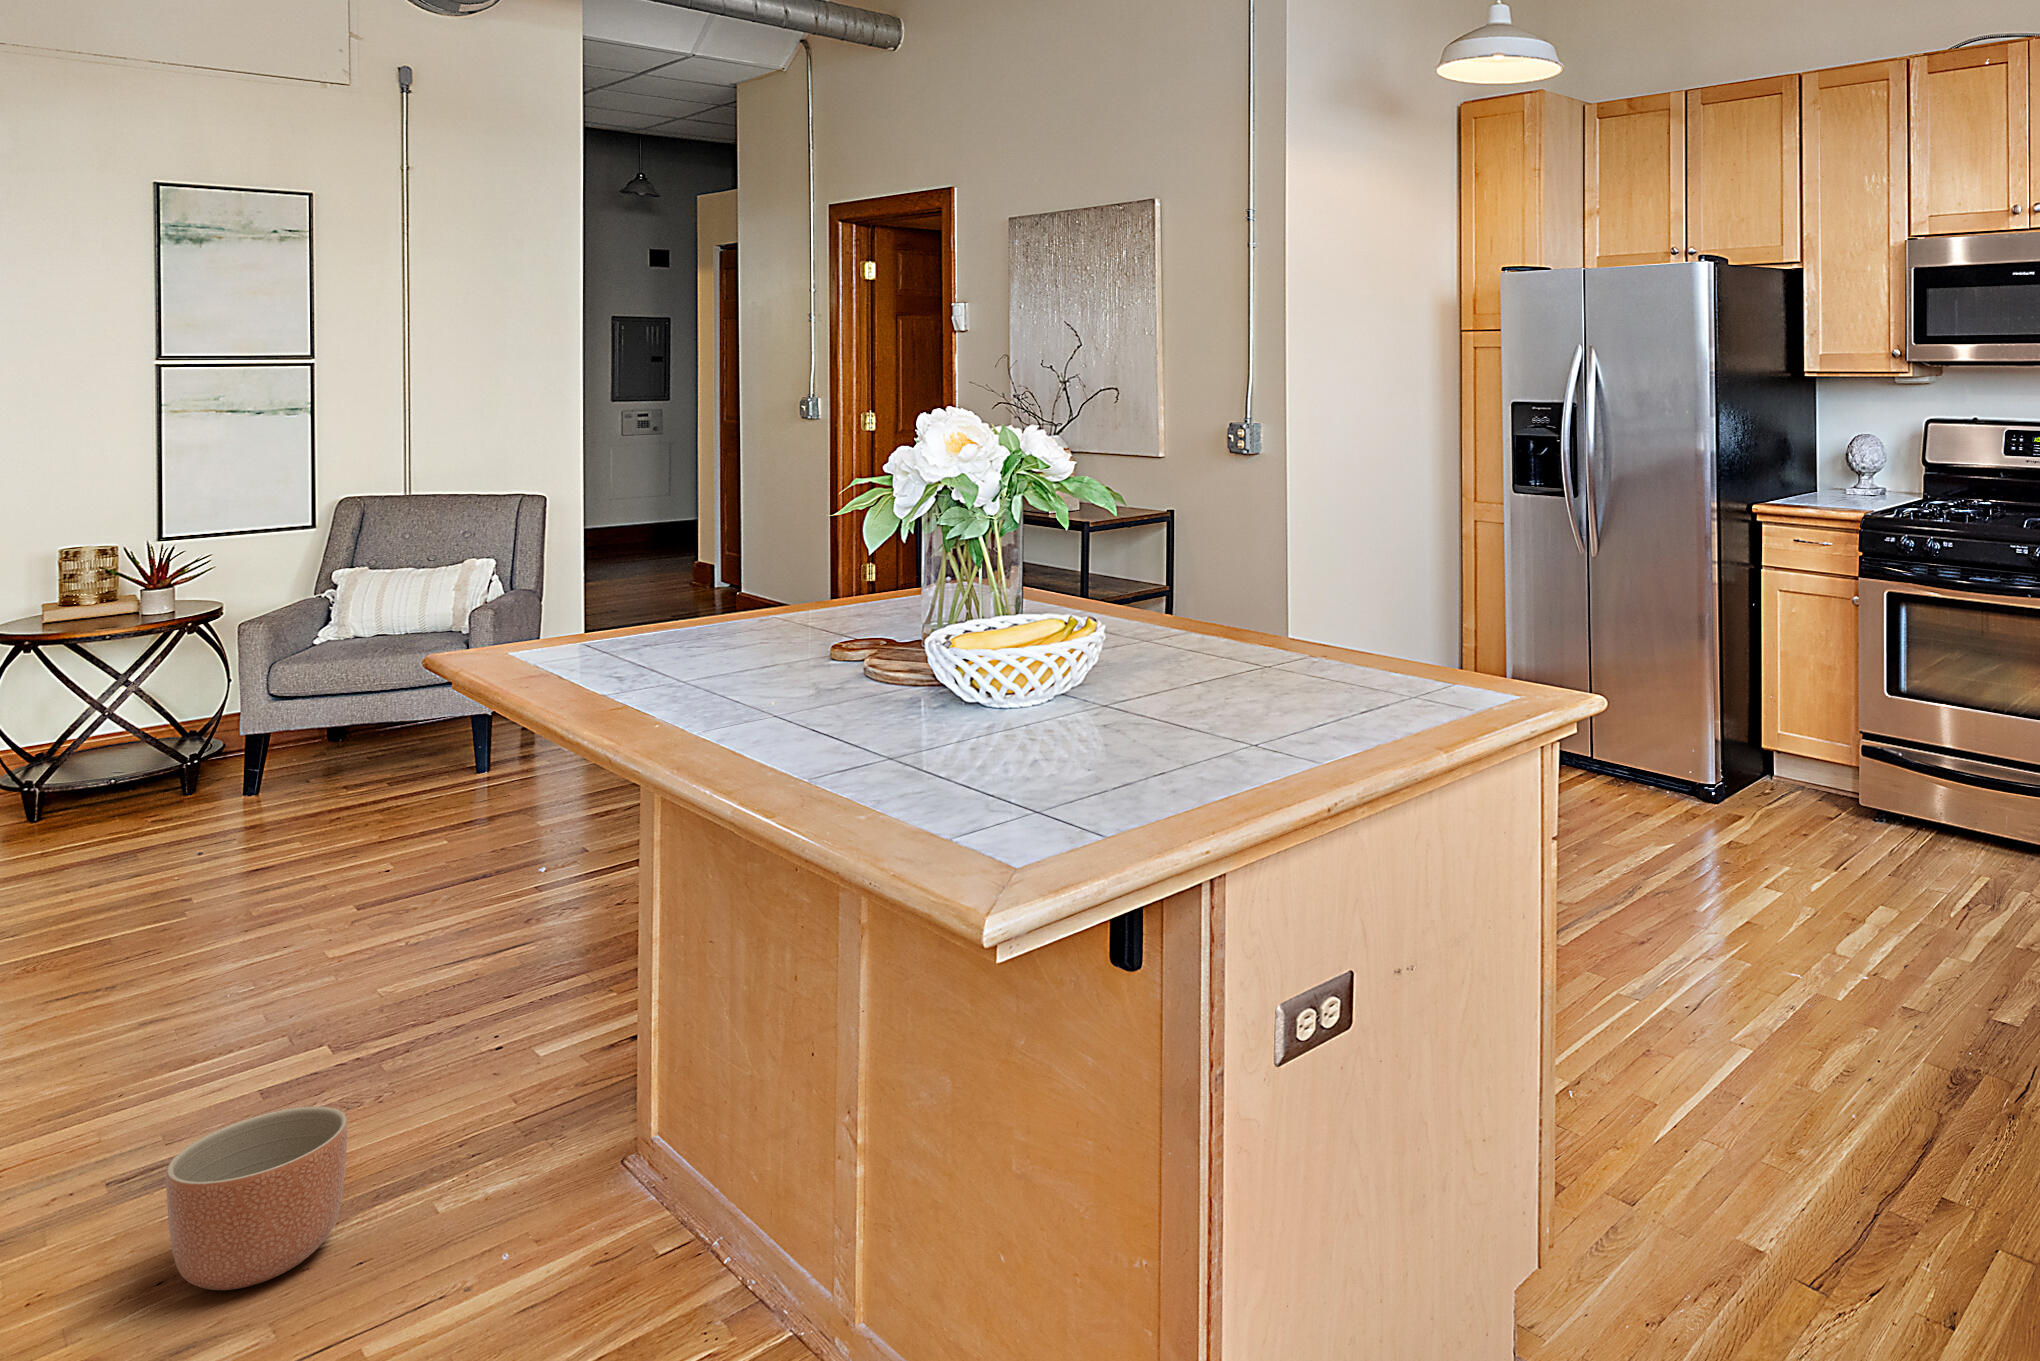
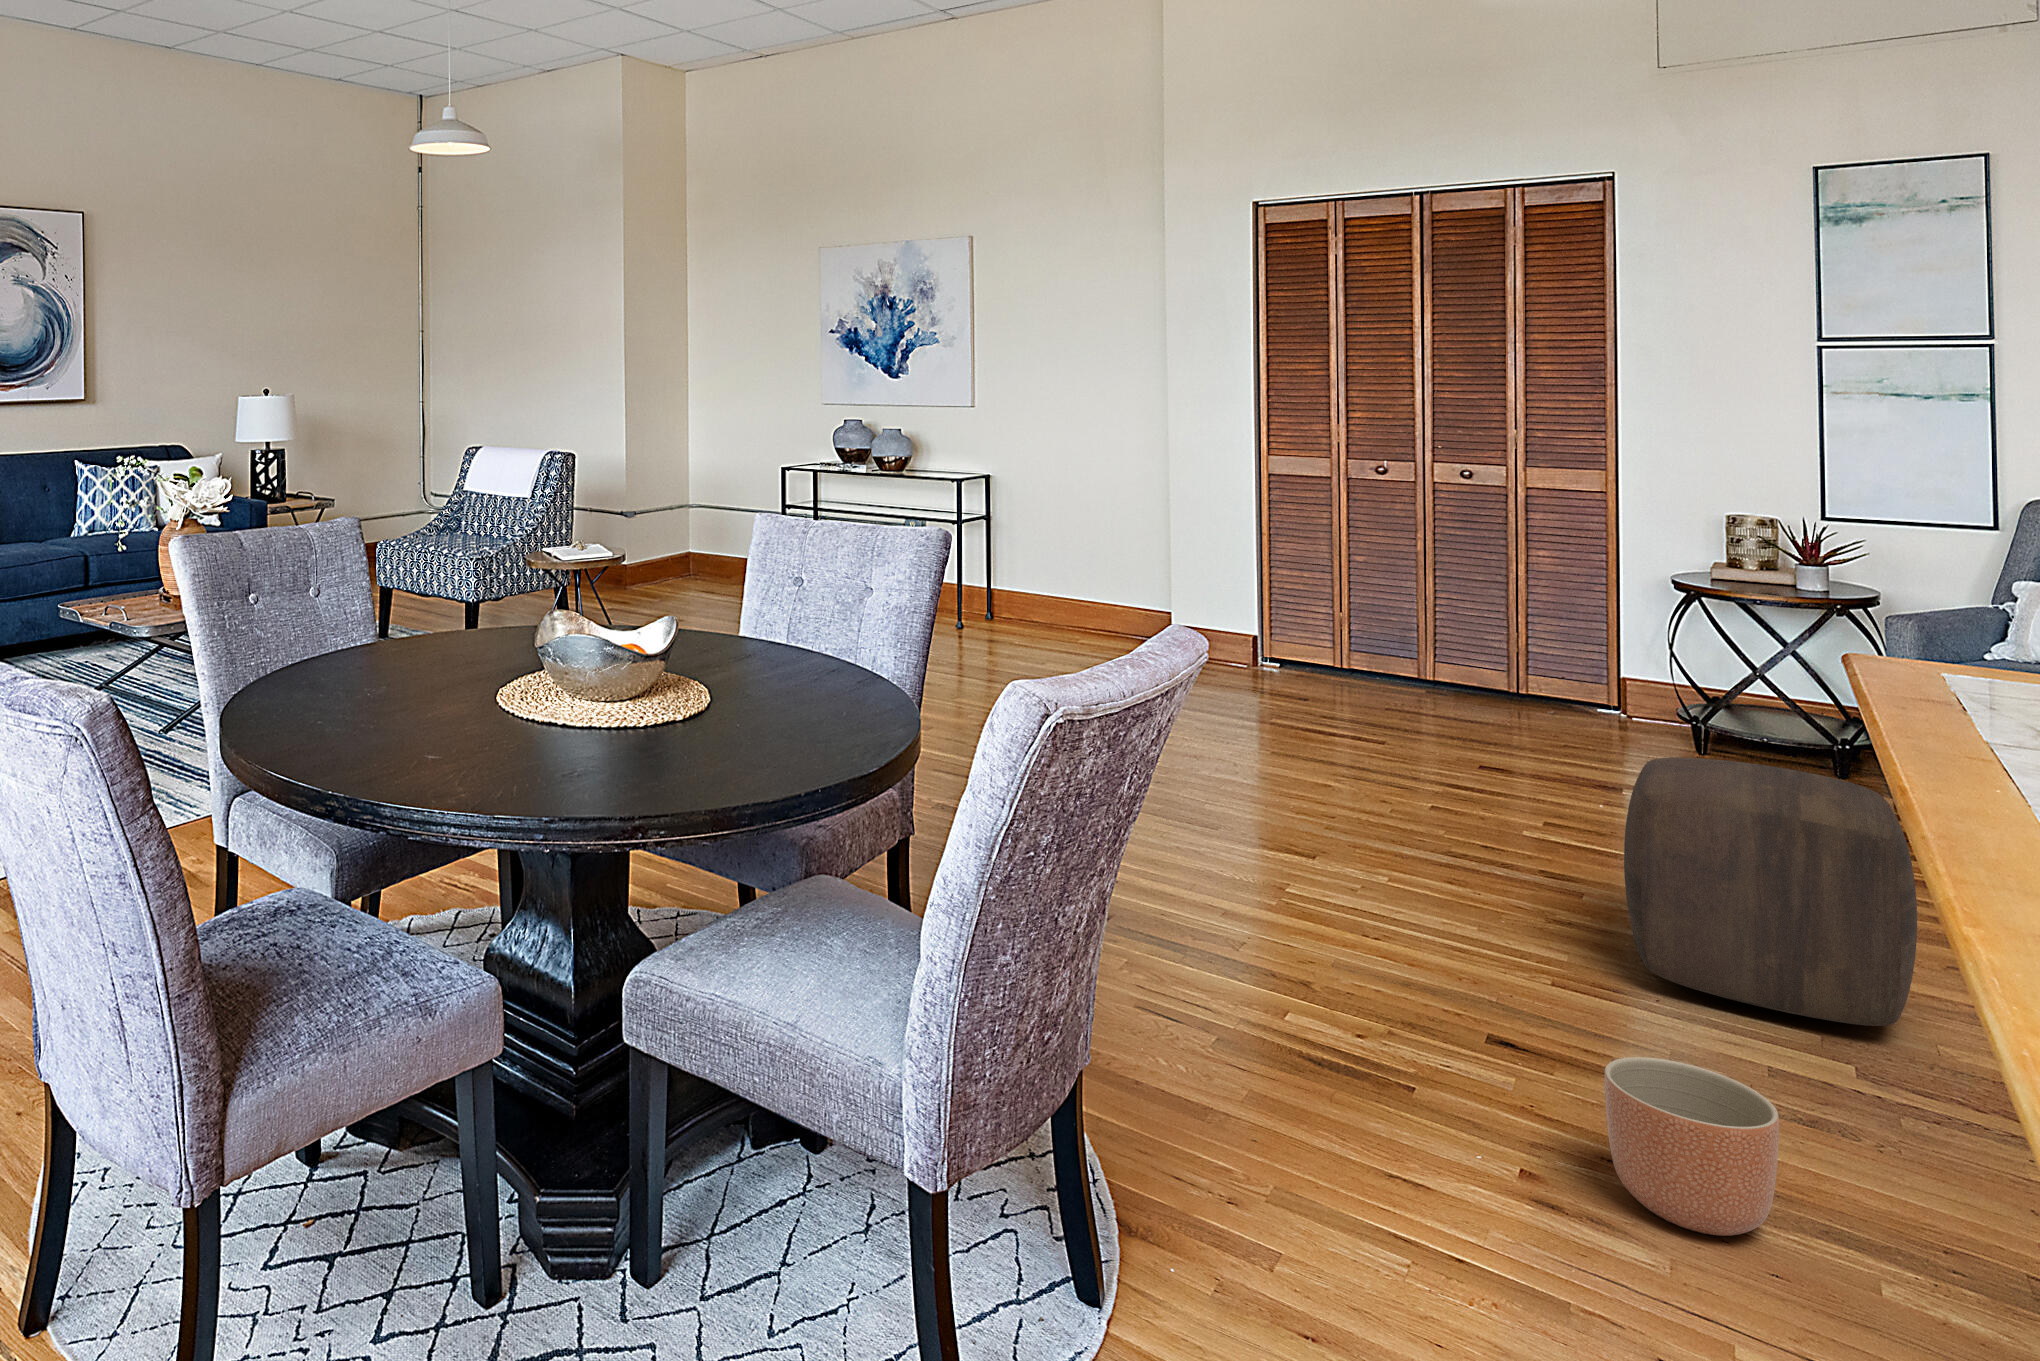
ottoman: none [63,790,367,1064] -> present [1624,757,1917,1026]

